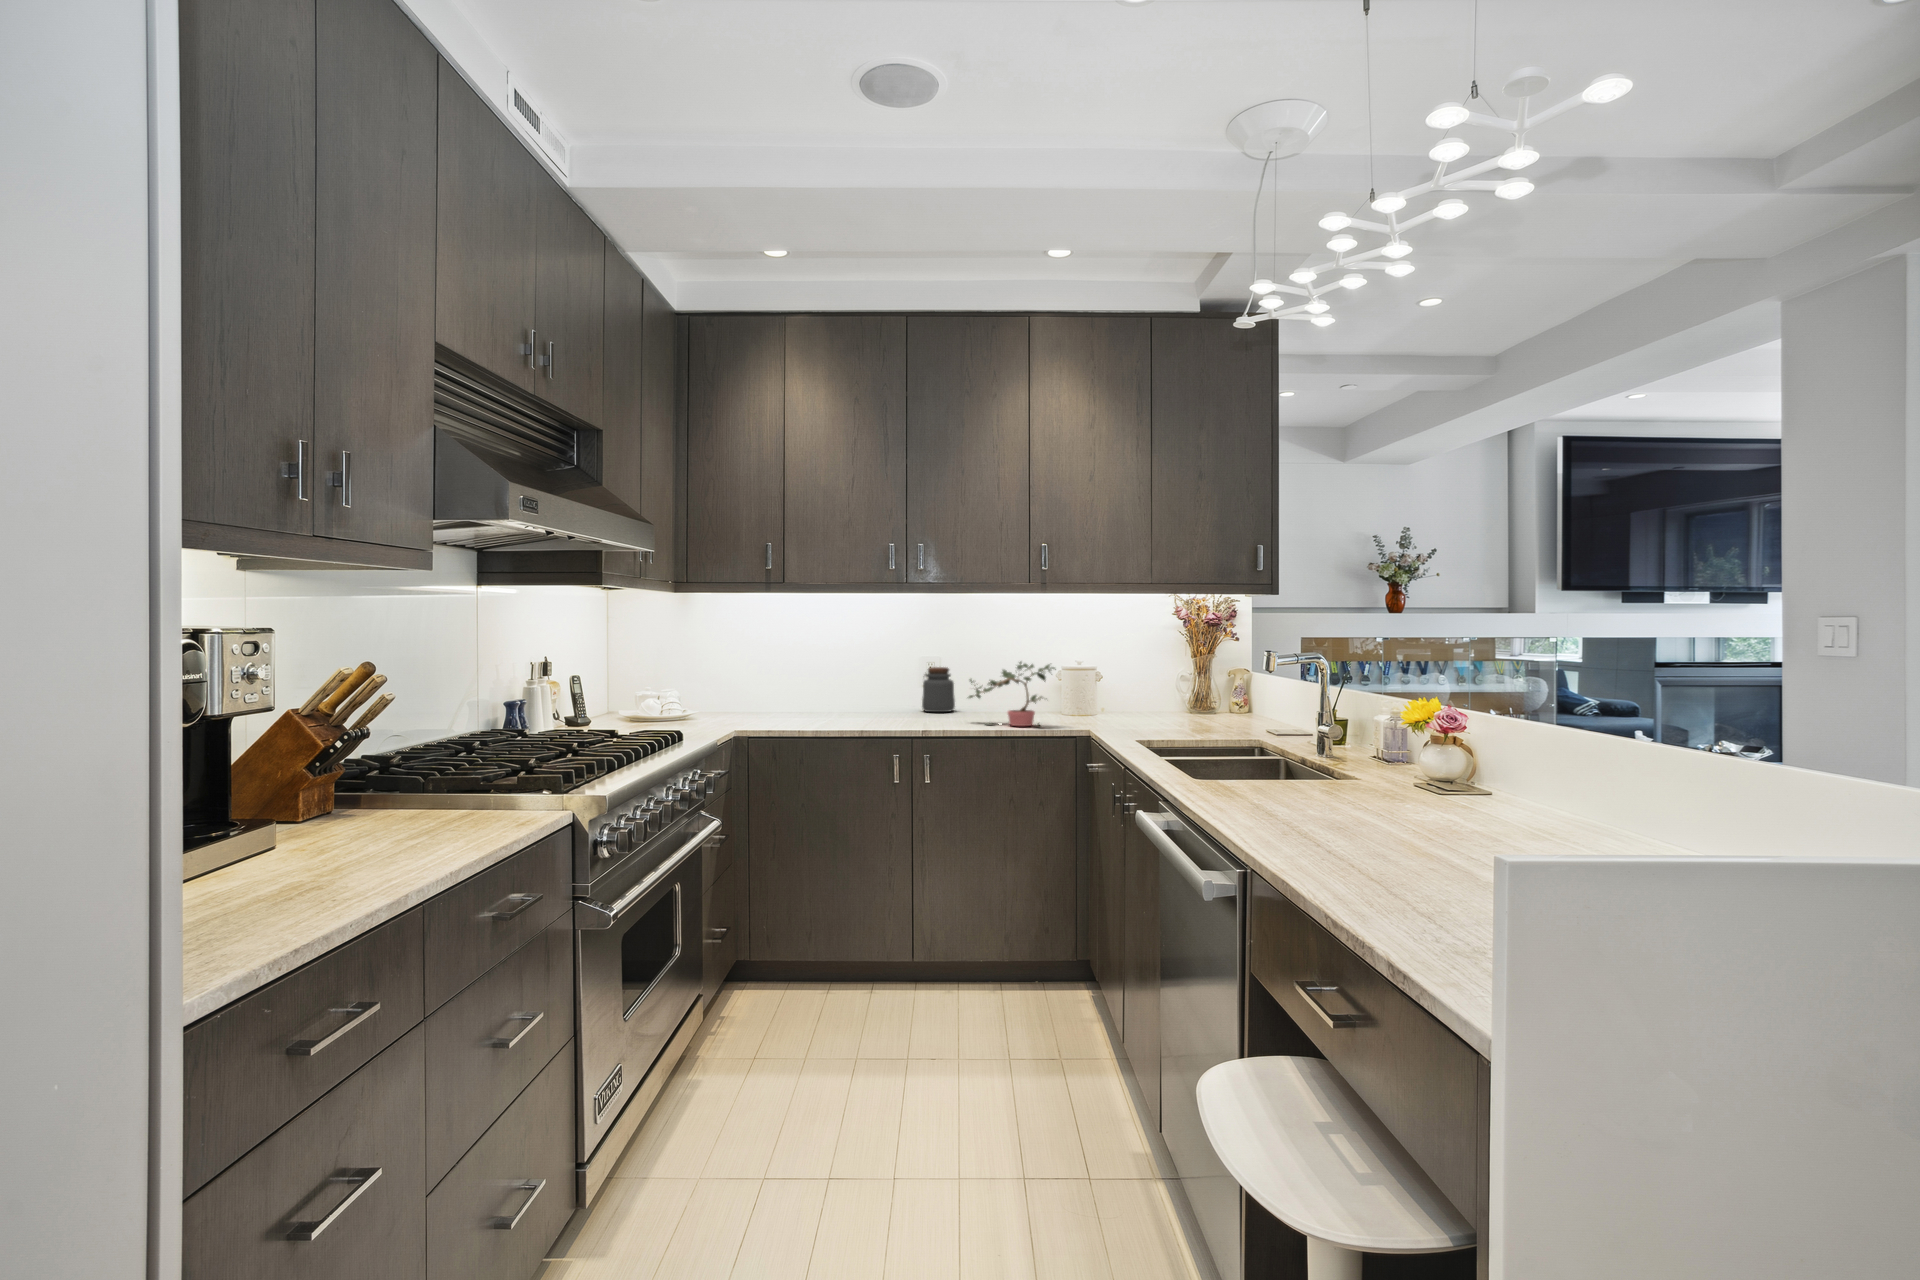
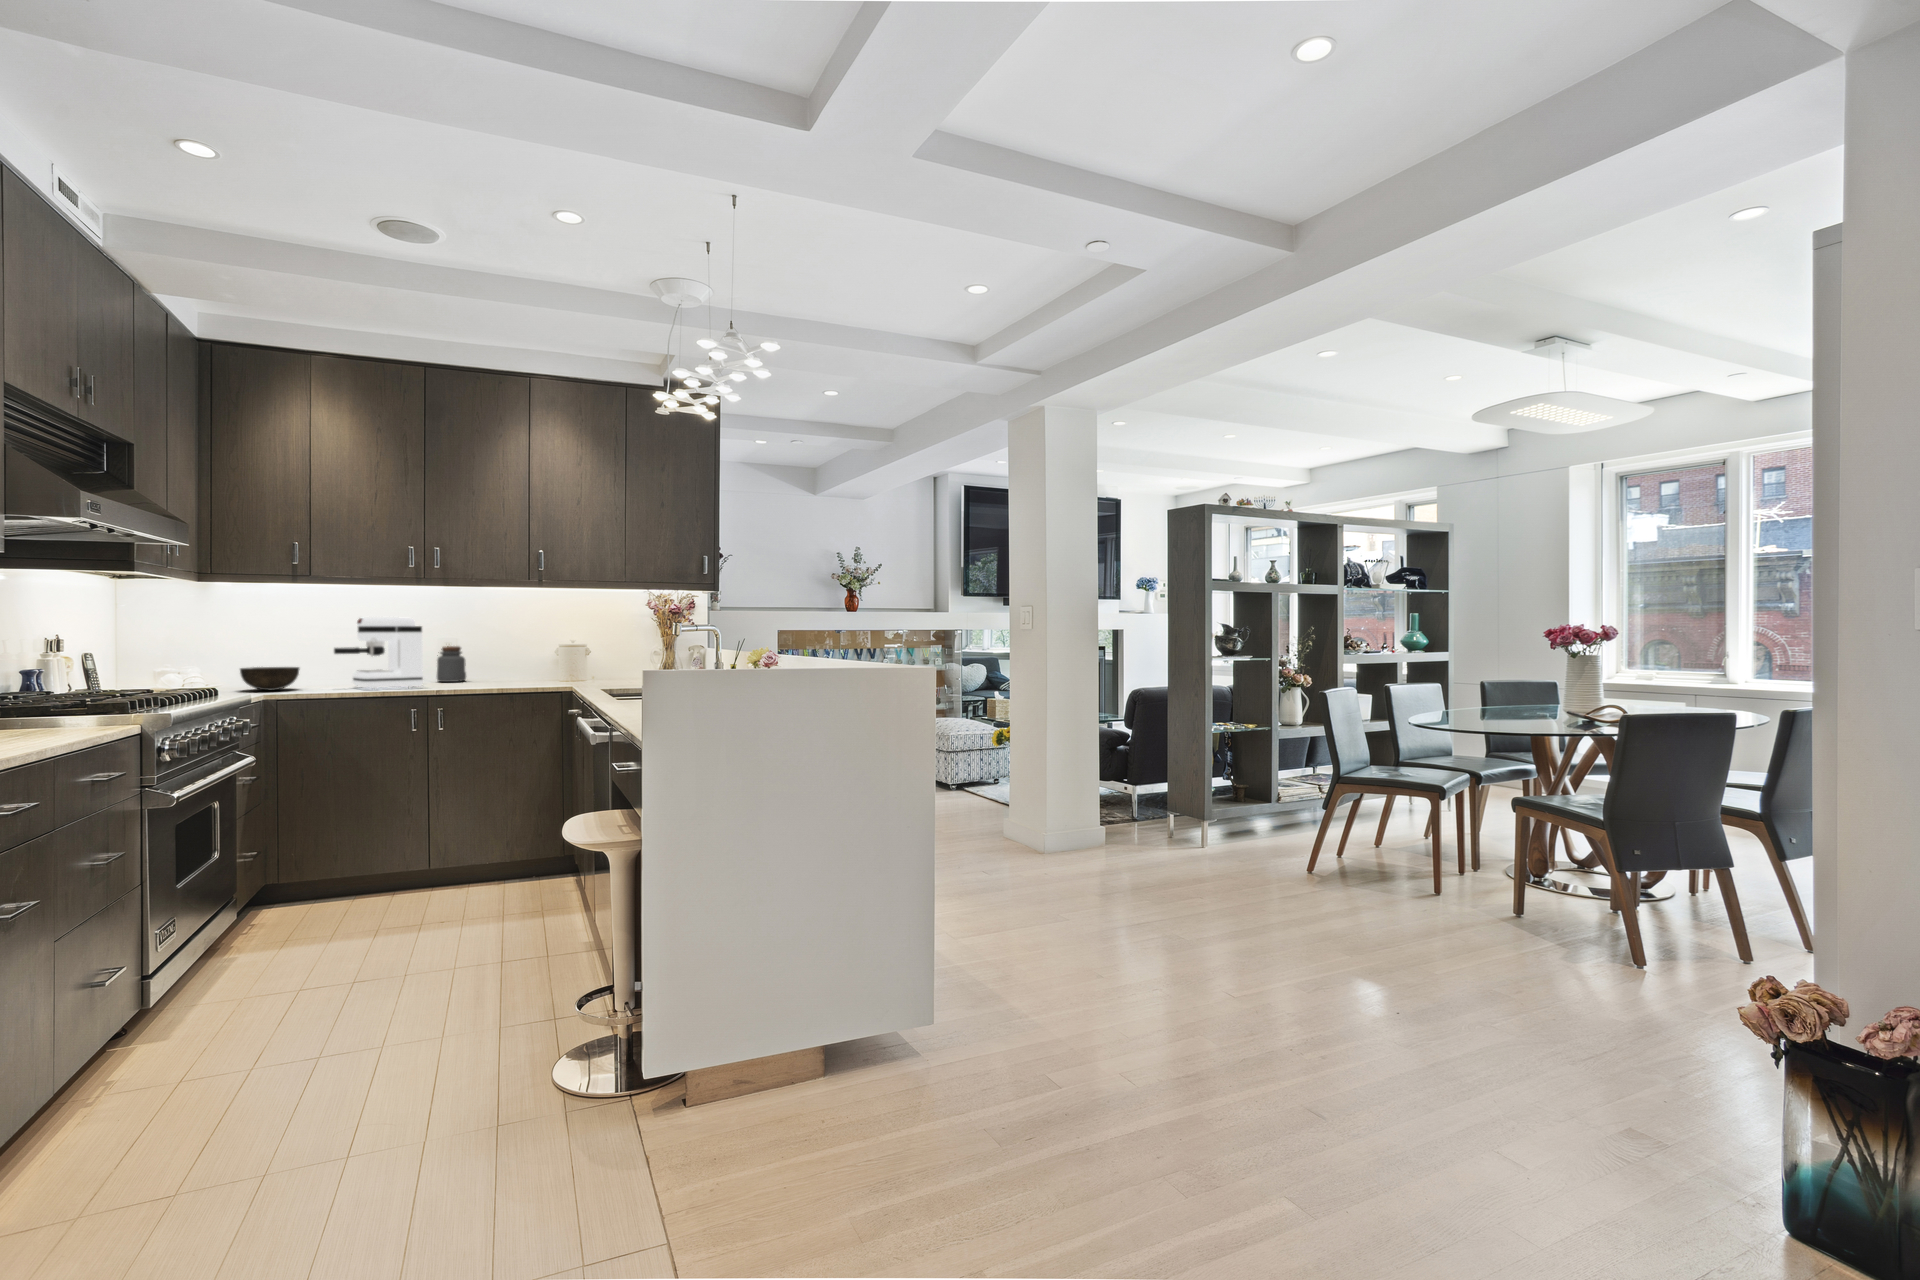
coffee maker: none [814,634,910,725] -> present [334,617,423,689]
potted plant: present [969,662,1056,726] -> none [473,638,547,687]
bowl: none [719,693,779,722] -> present [240,667,300,690]

